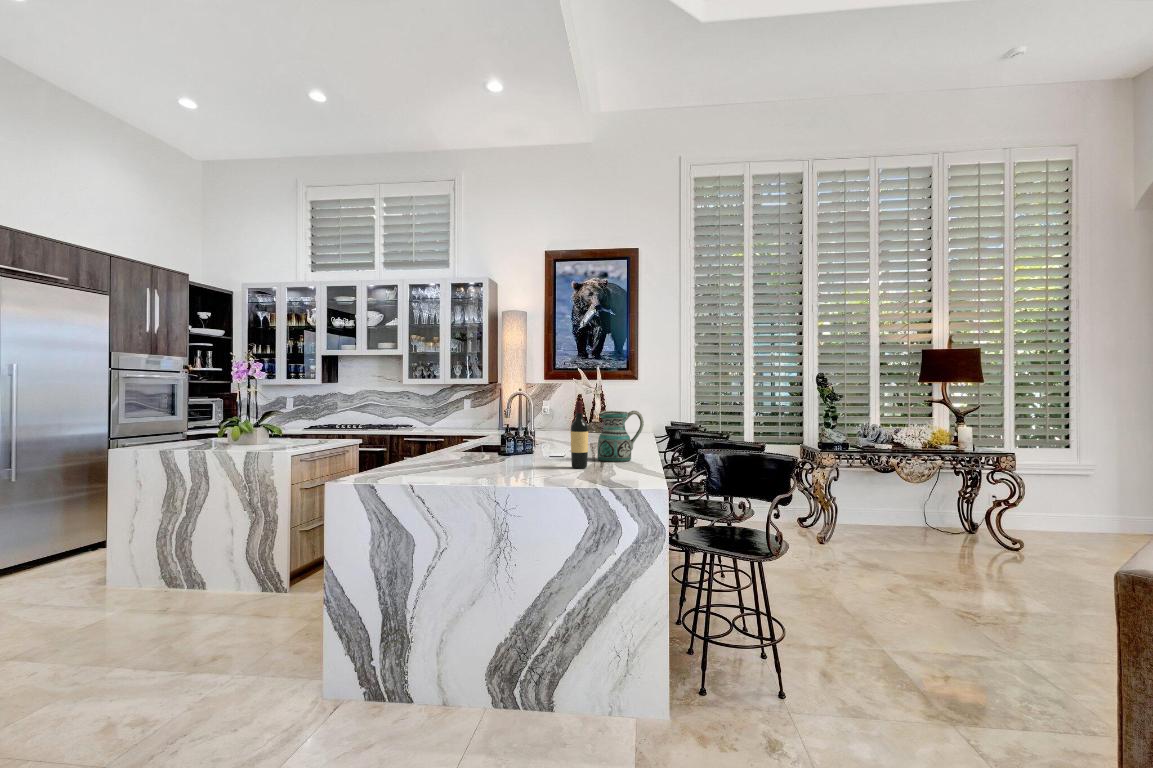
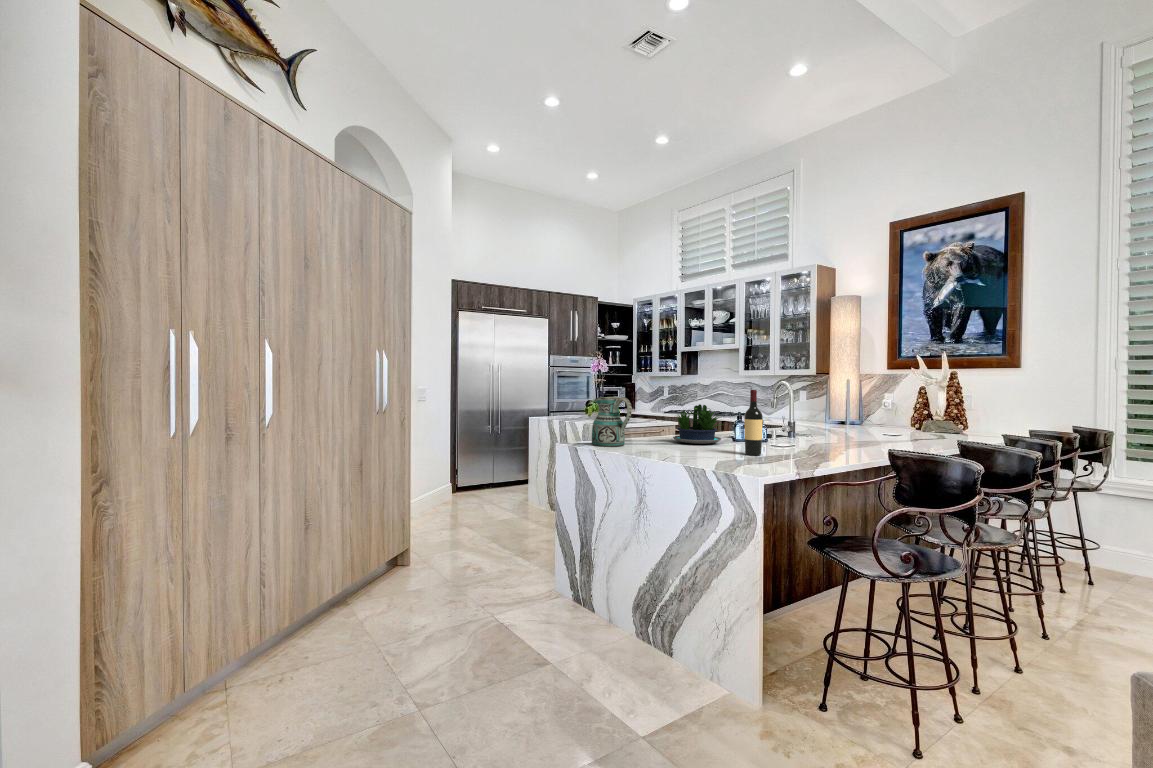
ceramic pitcher: present [598,411,644,462] -> present [592,397,632,447]
potted plant: none [461,418,523,463] -> present [673,404,721,444]

